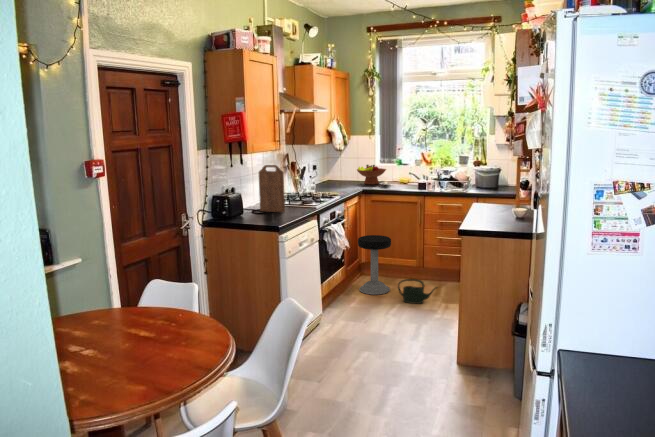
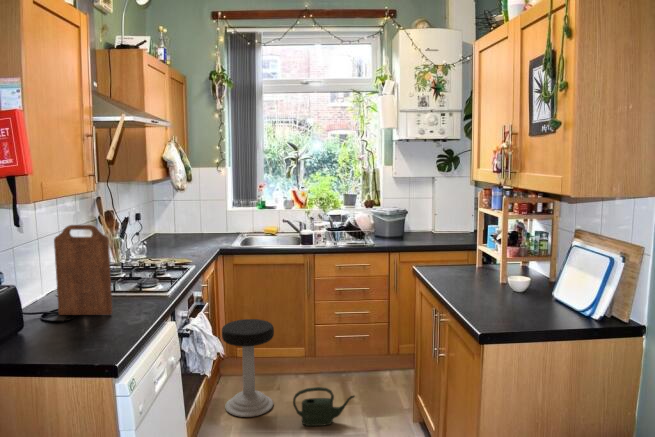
fruit bowl: present [357,165,386,184] -> none [202,209,247,239]

